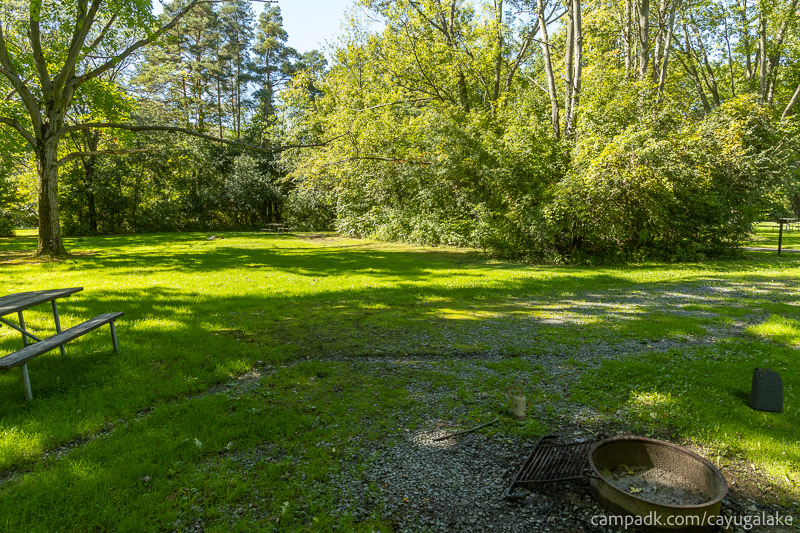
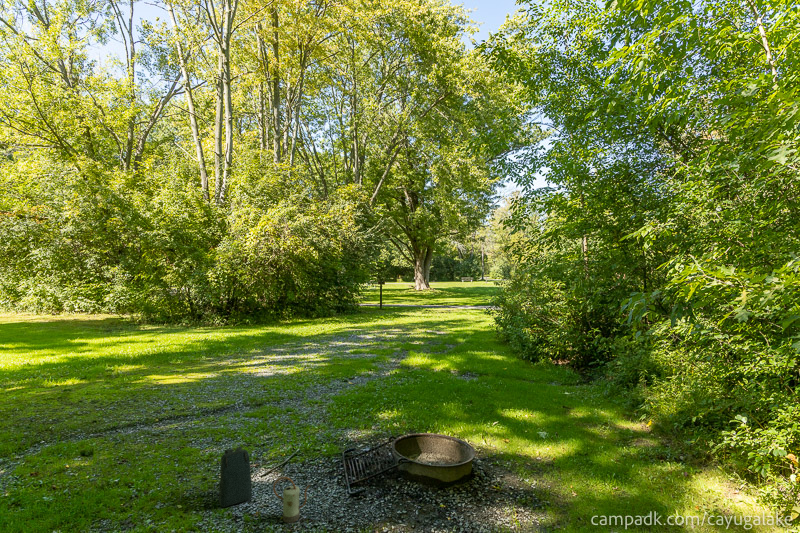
backpack: present [749,367,783,412] -> present [219,446,252,507]

